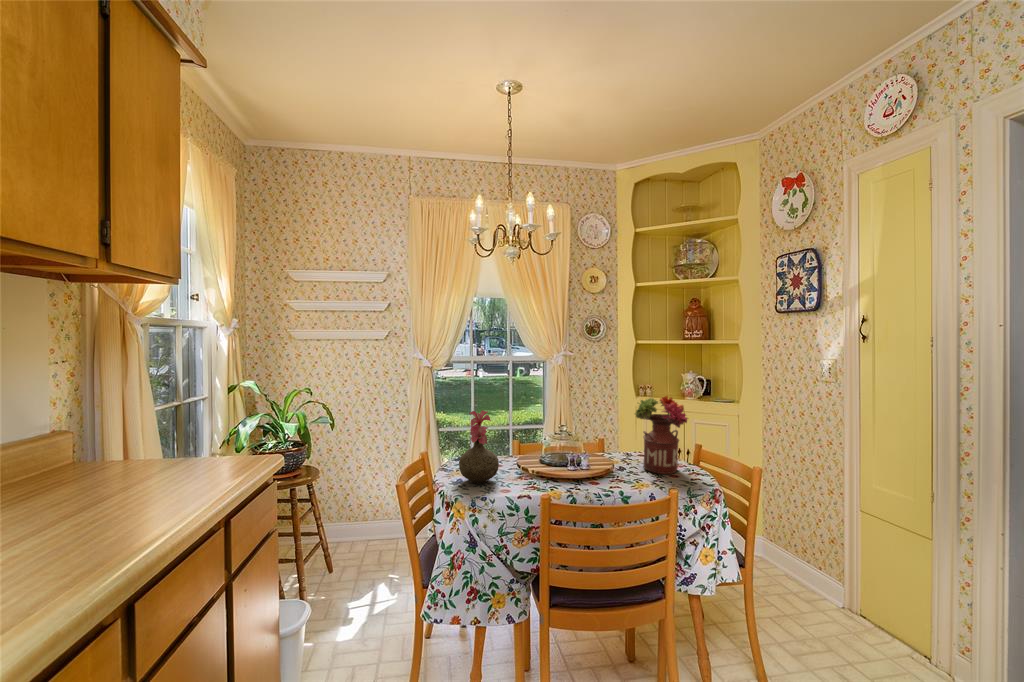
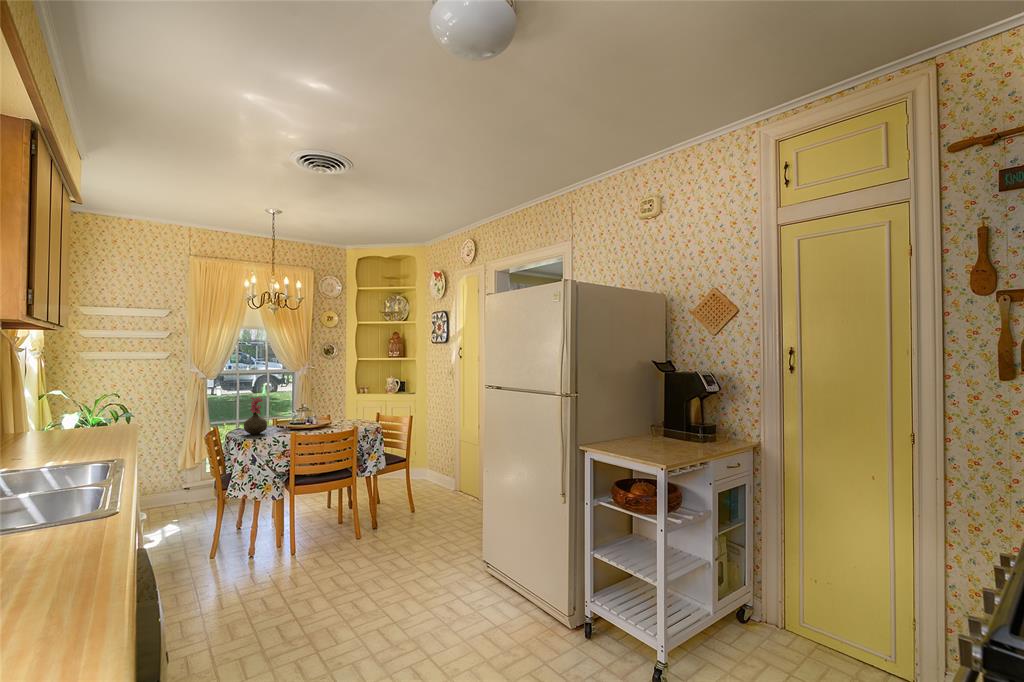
flower arrangement: present [635,396,688,474] -> none [343,387,370,425]

